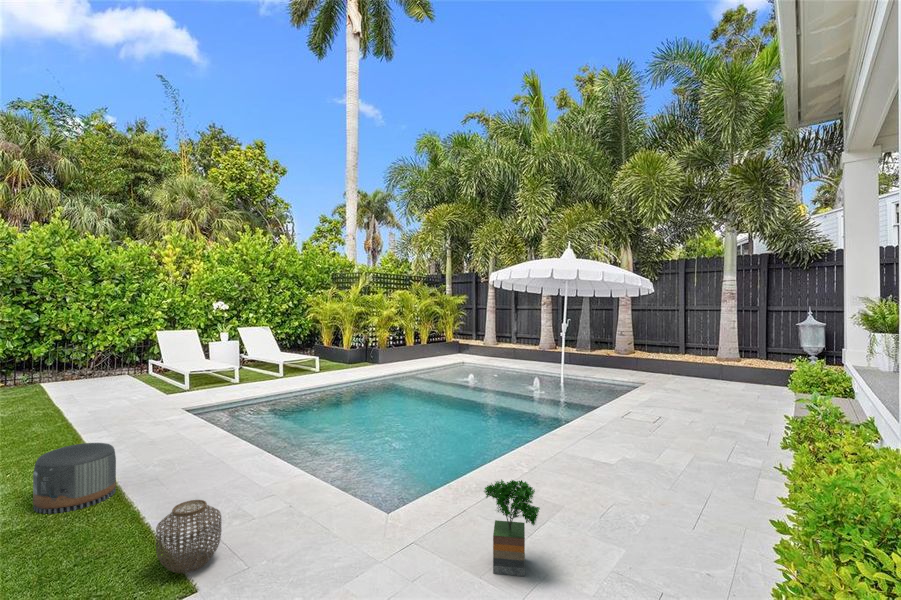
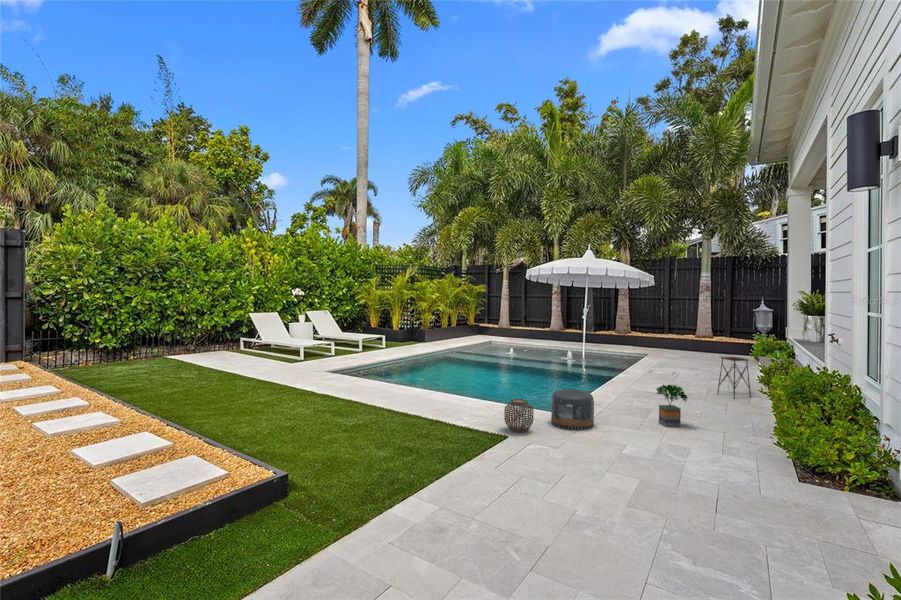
side table: none [683,408,741,486] -> present [717,357,751,399]
pouf: present [33,443,116,514] -> present [551,389,594,430]

